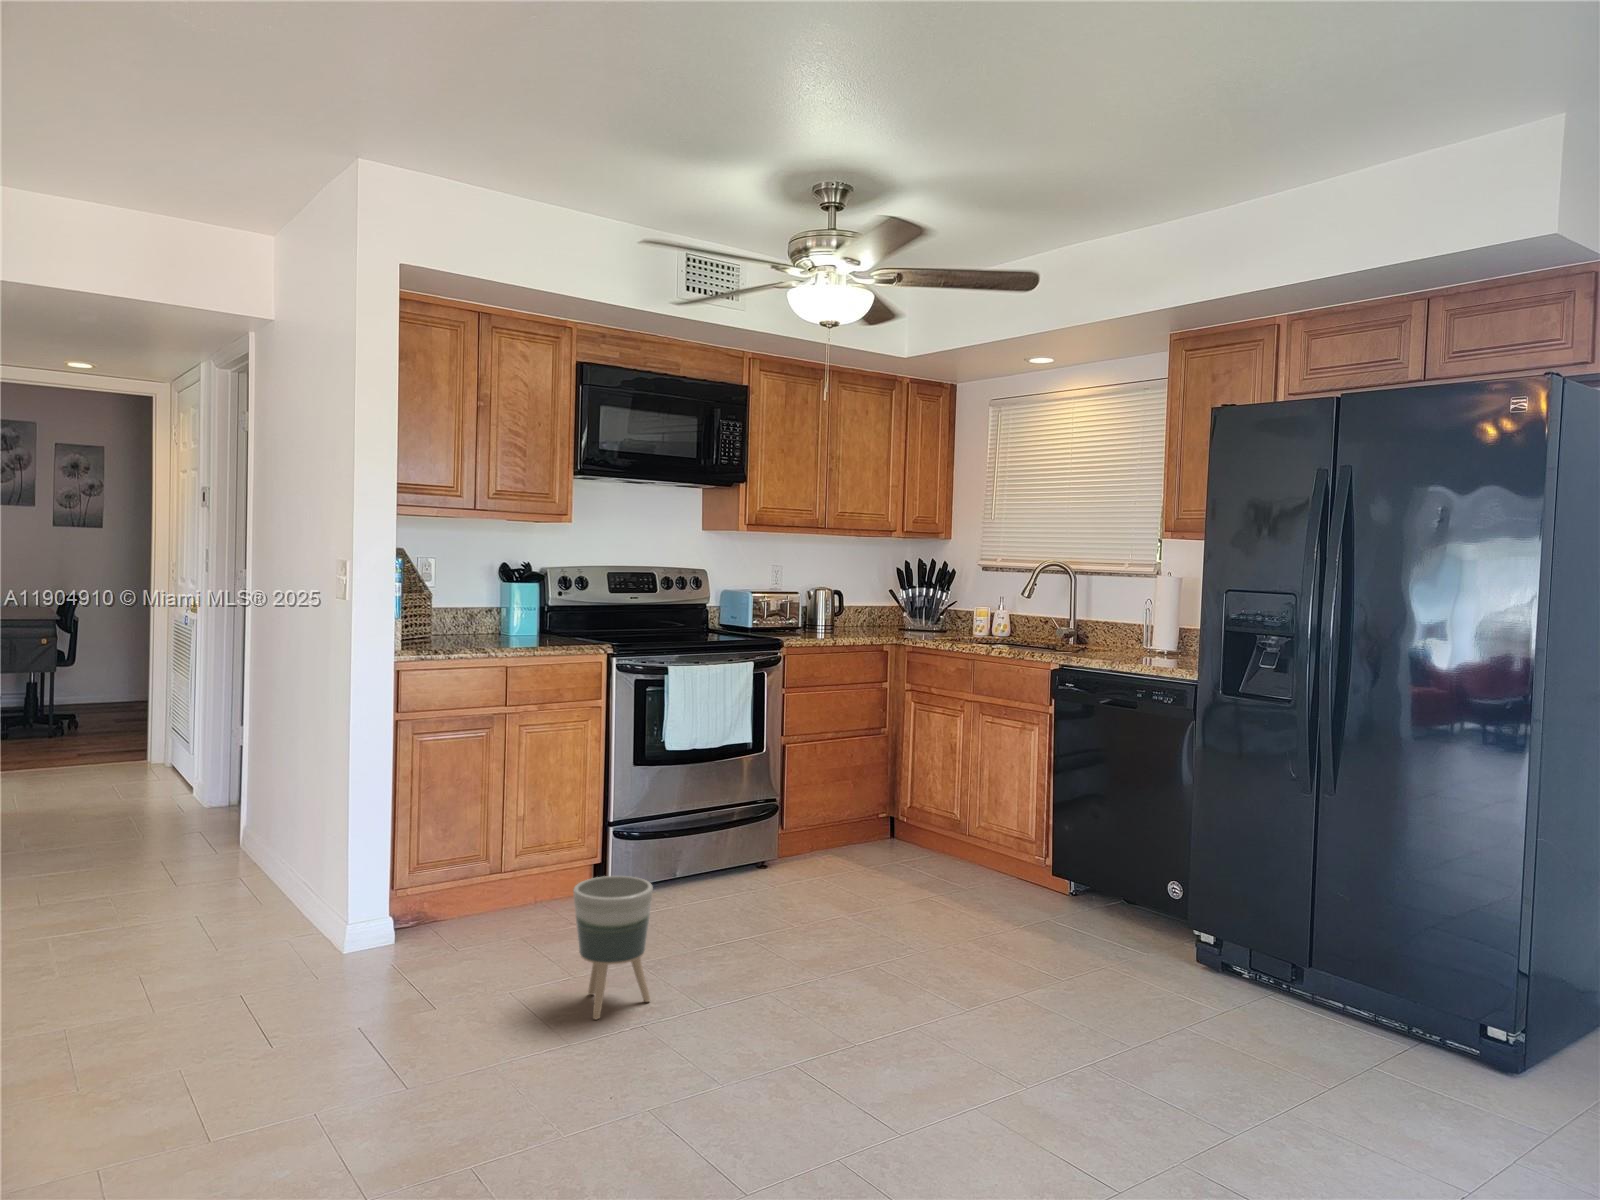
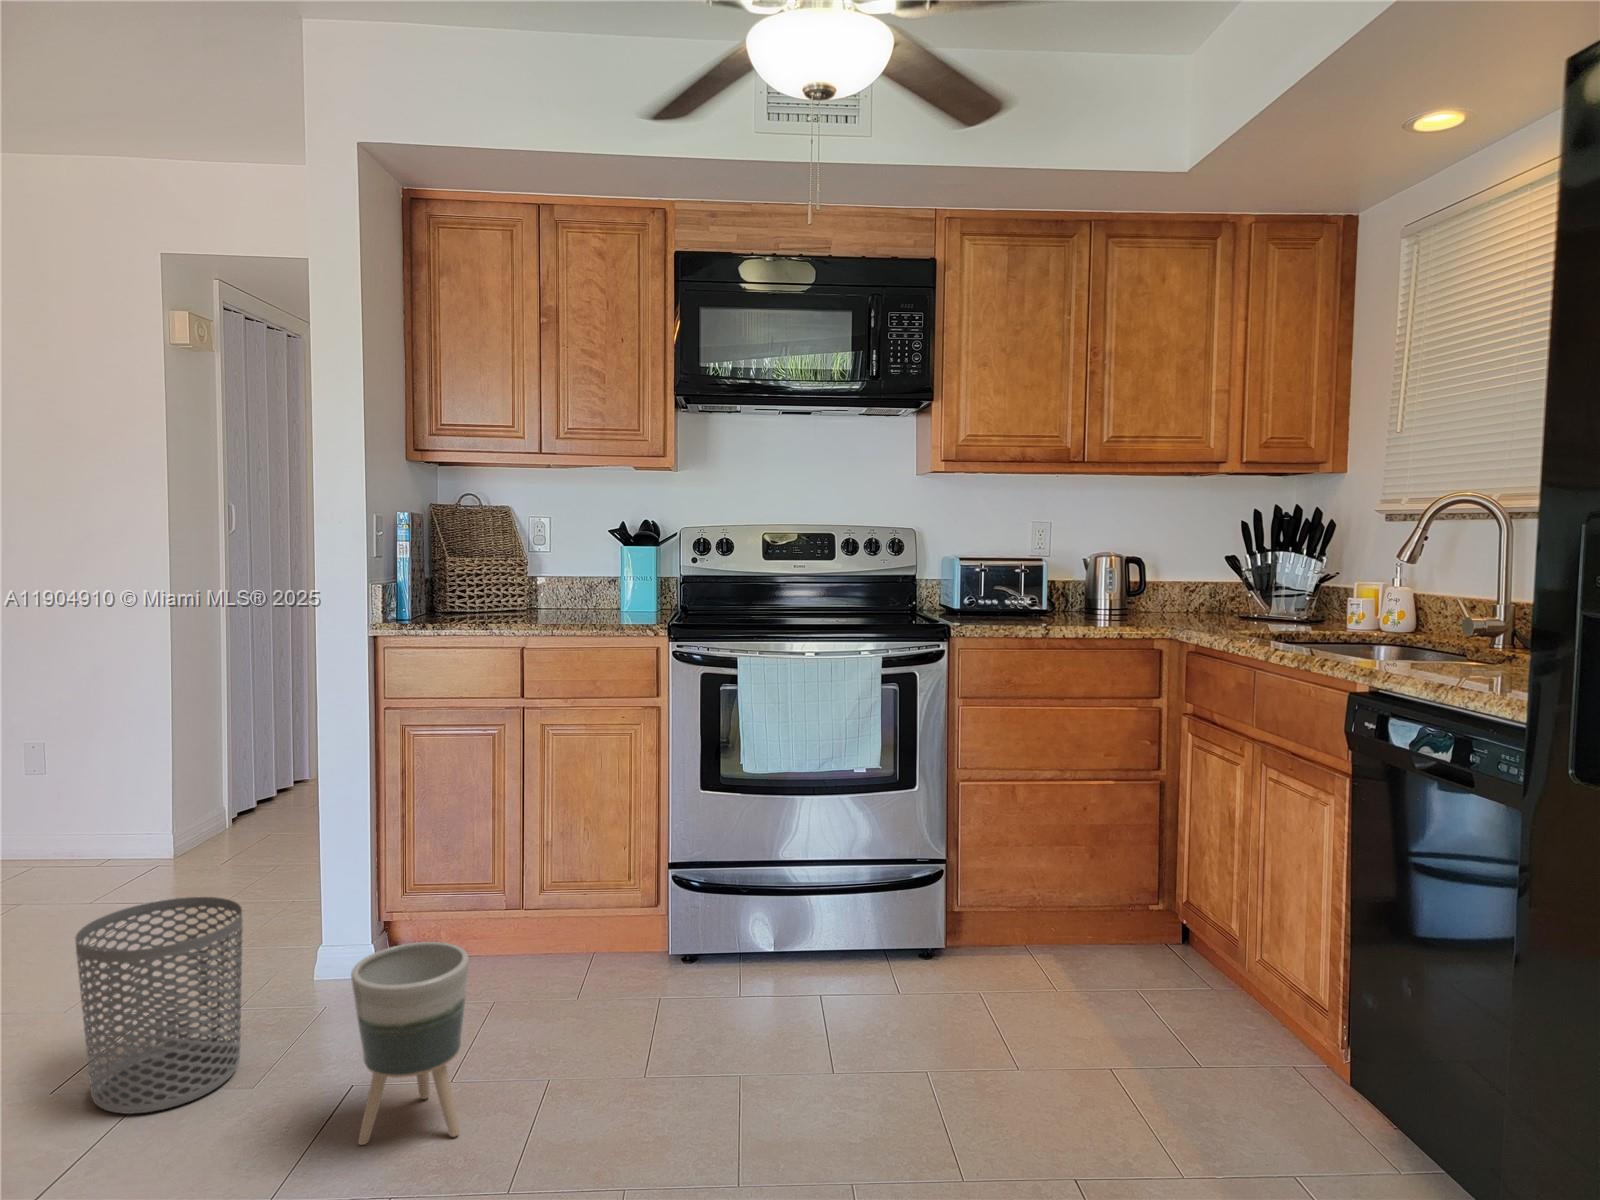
waste bin: none [313,883,438,1057] -> present [75,897,243,1114]

